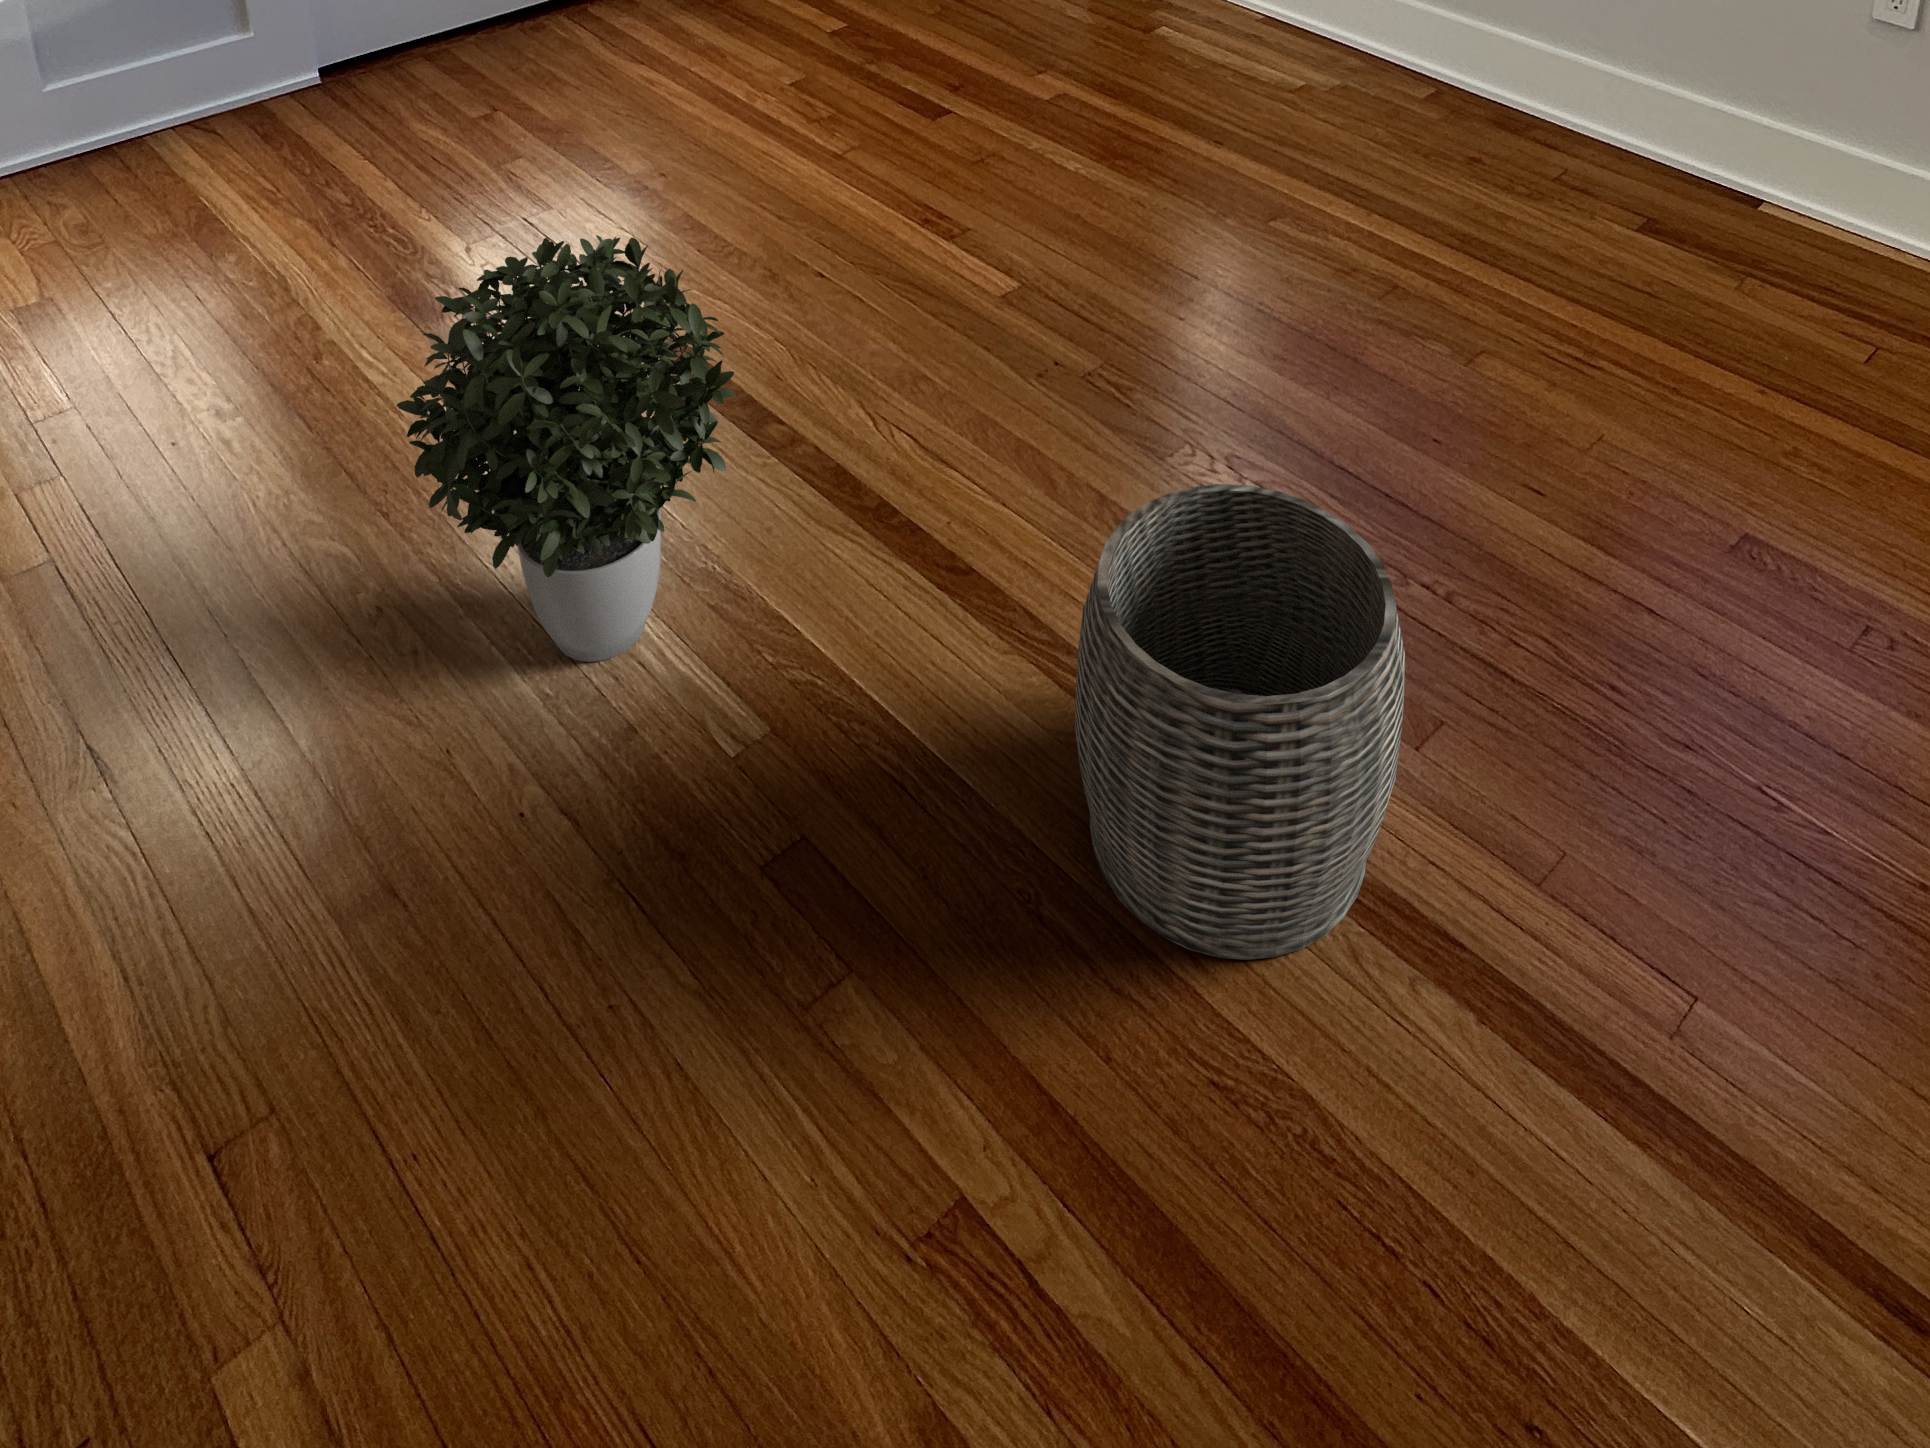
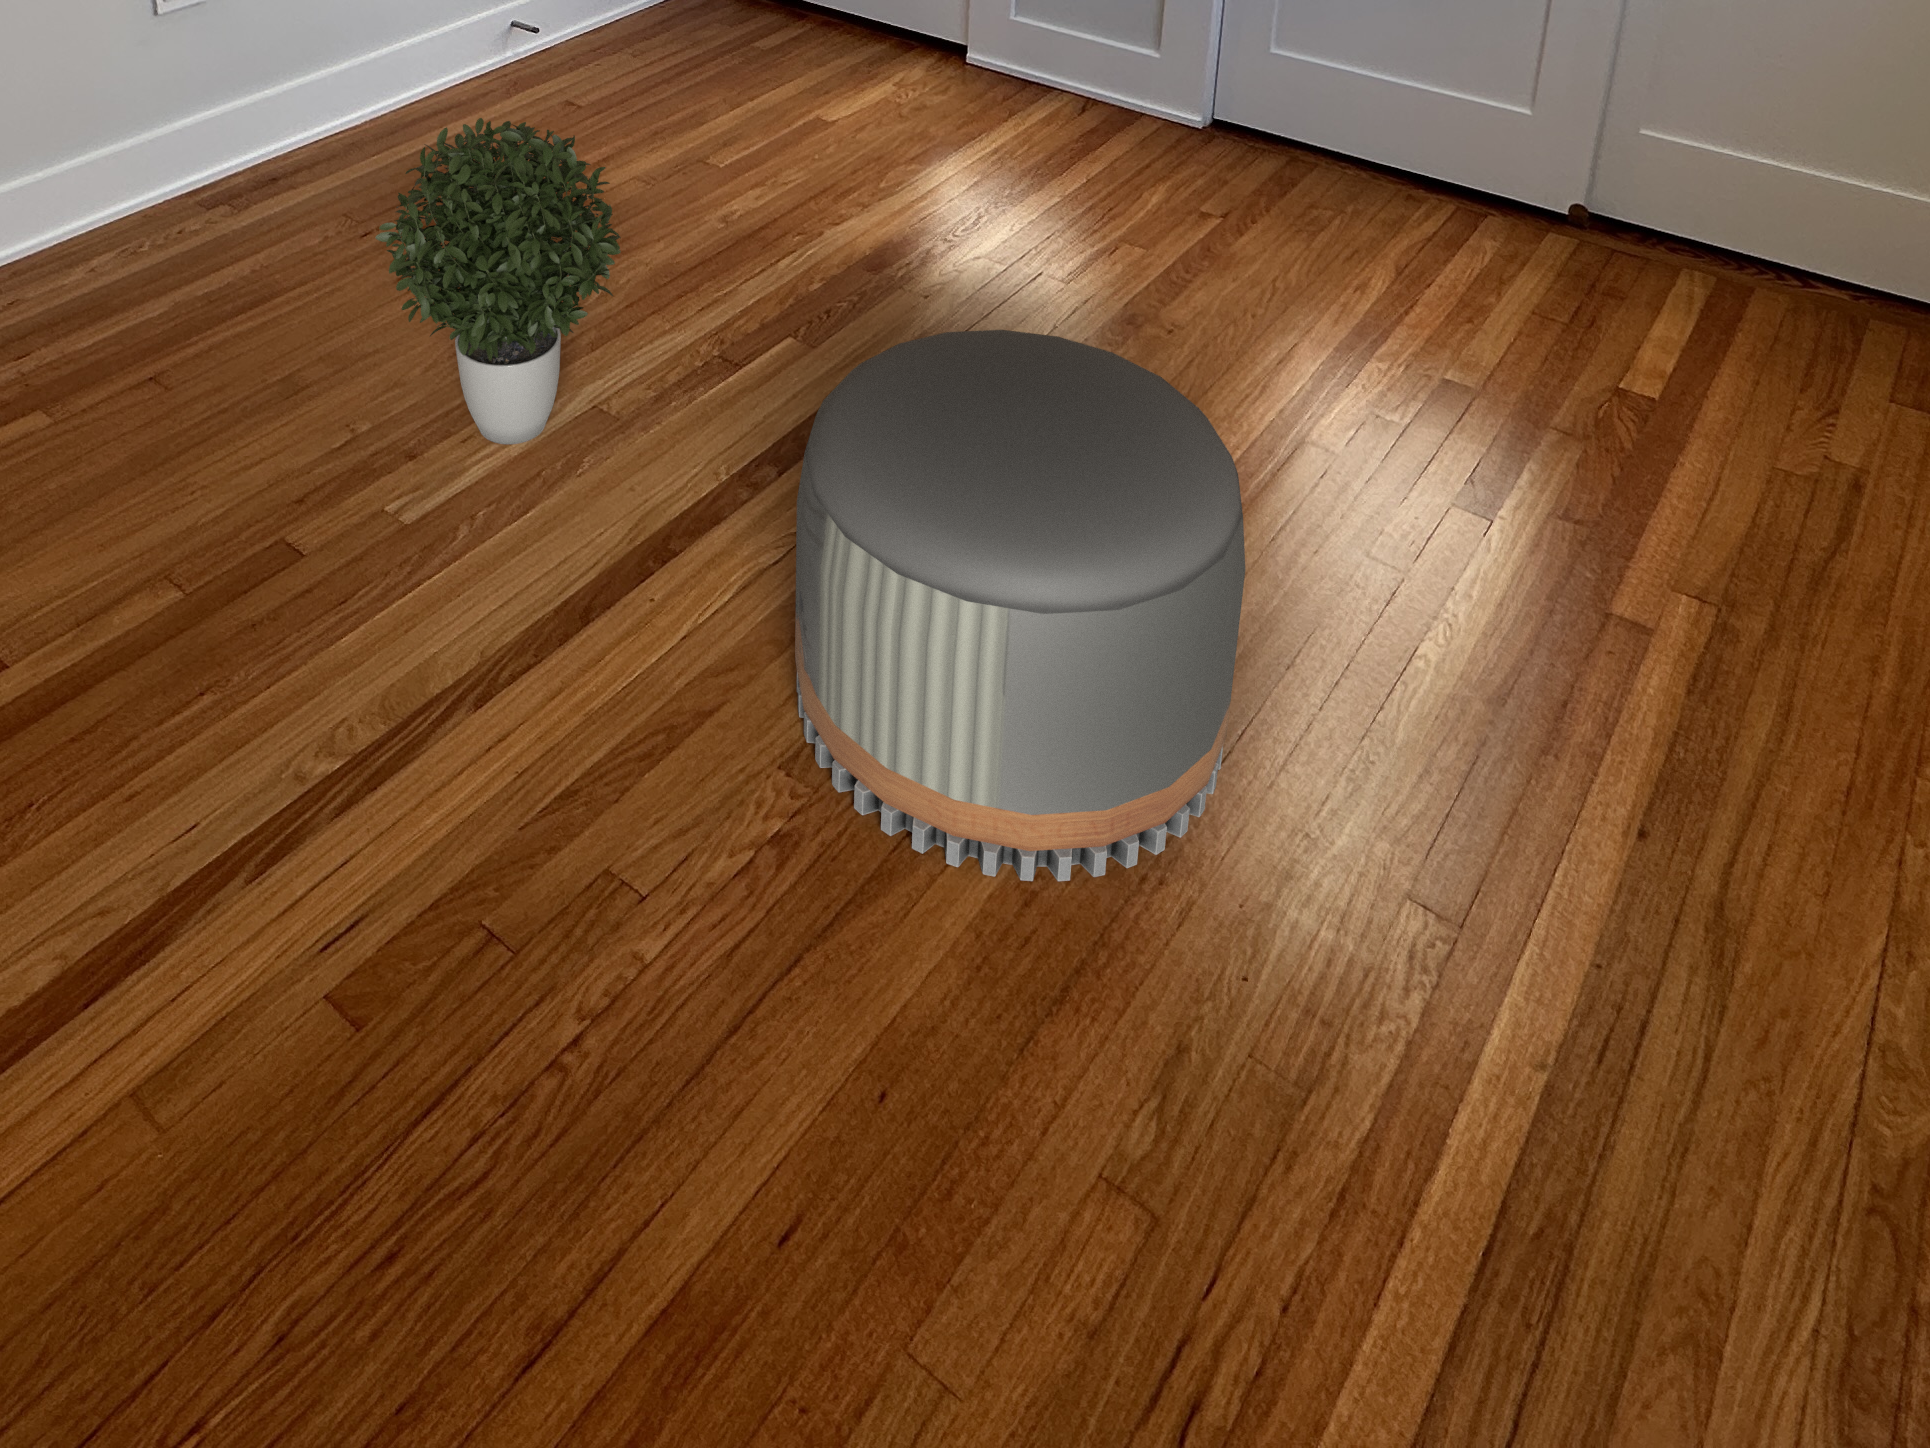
pouf: none [941,49,1280,432] -> present [795,330,1245,881]
woven basket: present [1075,484,1405,960] -> none [84,496,397,929]

